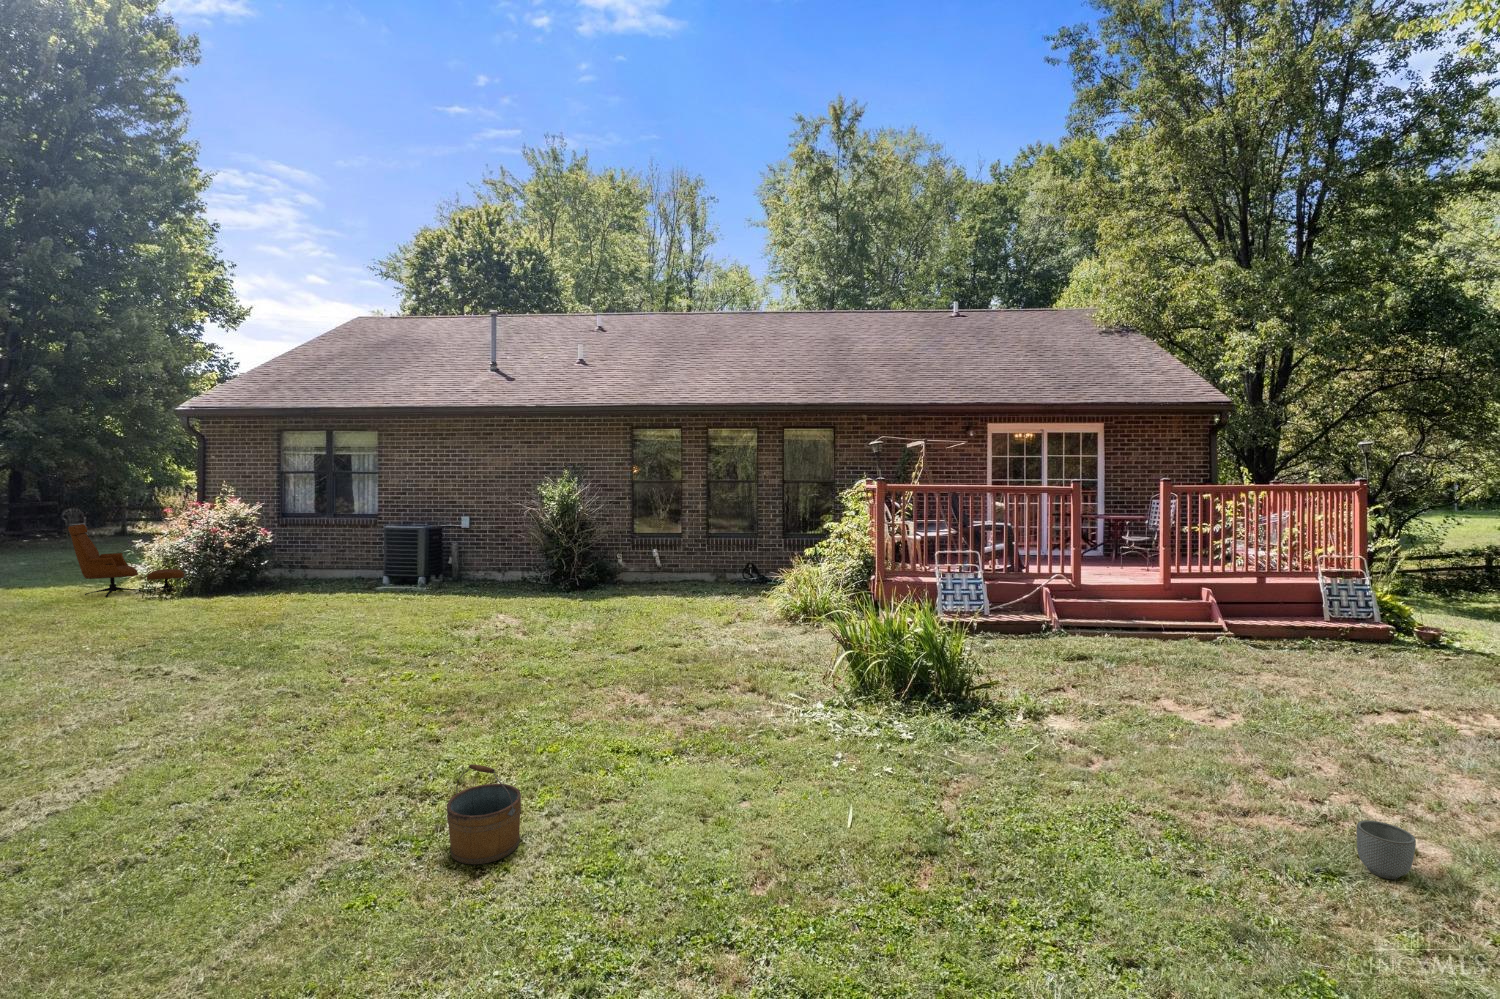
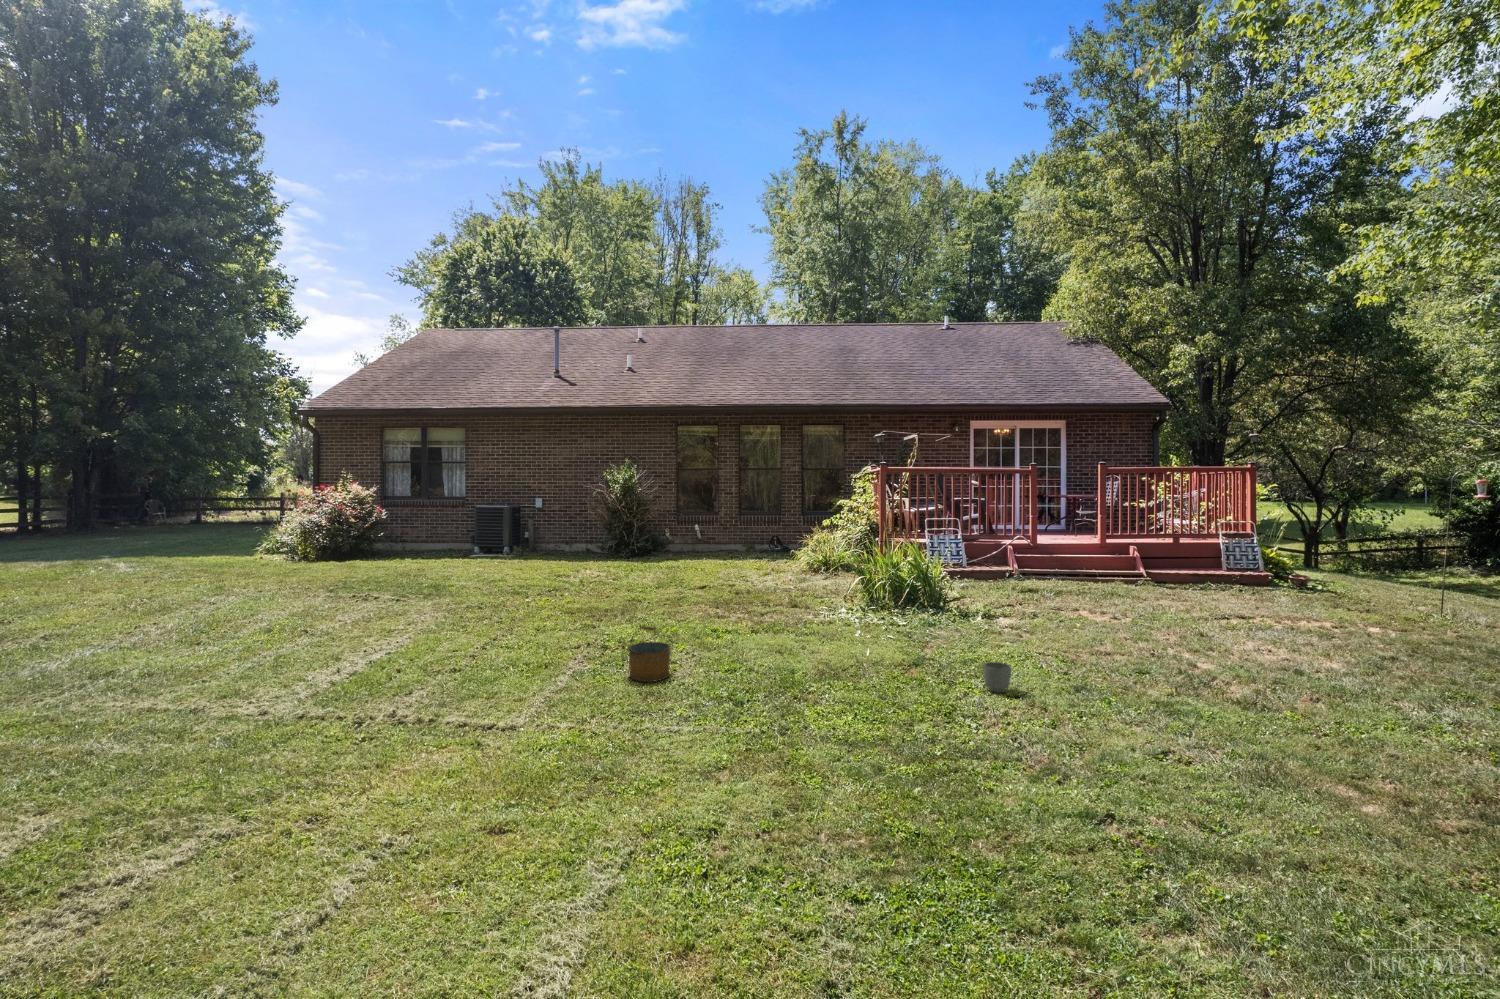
lounge chair: present [68,524,185,597] -> none [228,504,315,562]
planter: present [1357,820,1416,879] -> present [983,662,1011,693]

